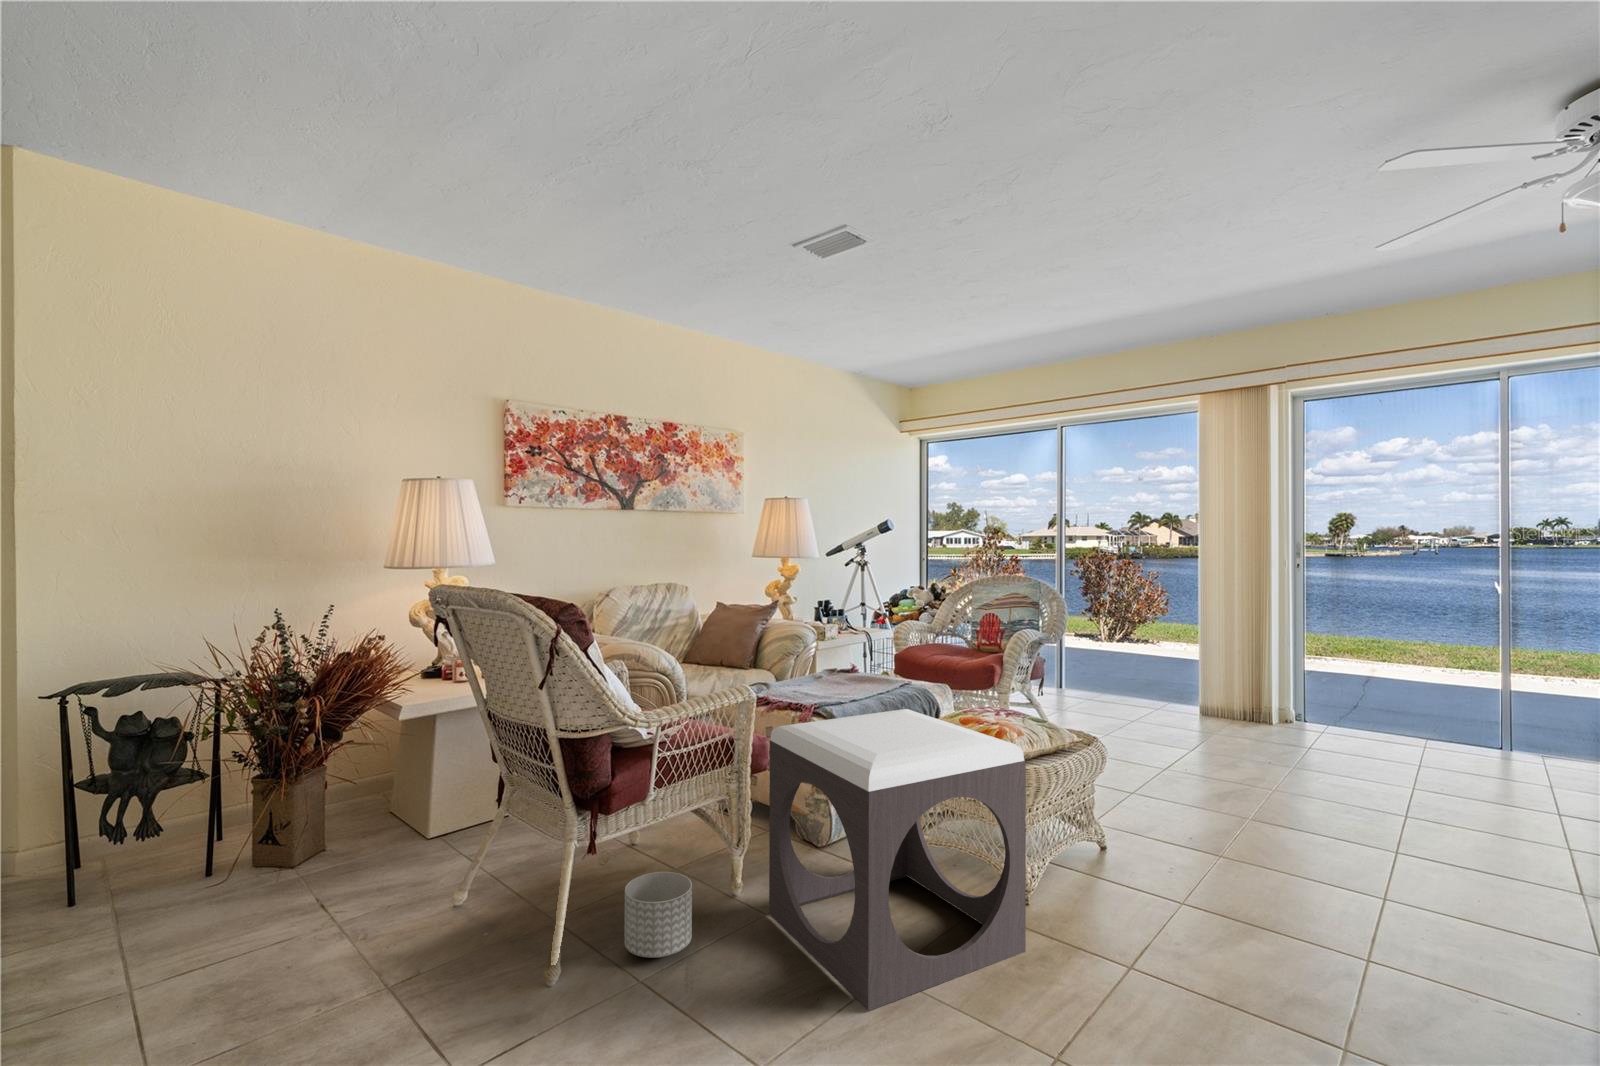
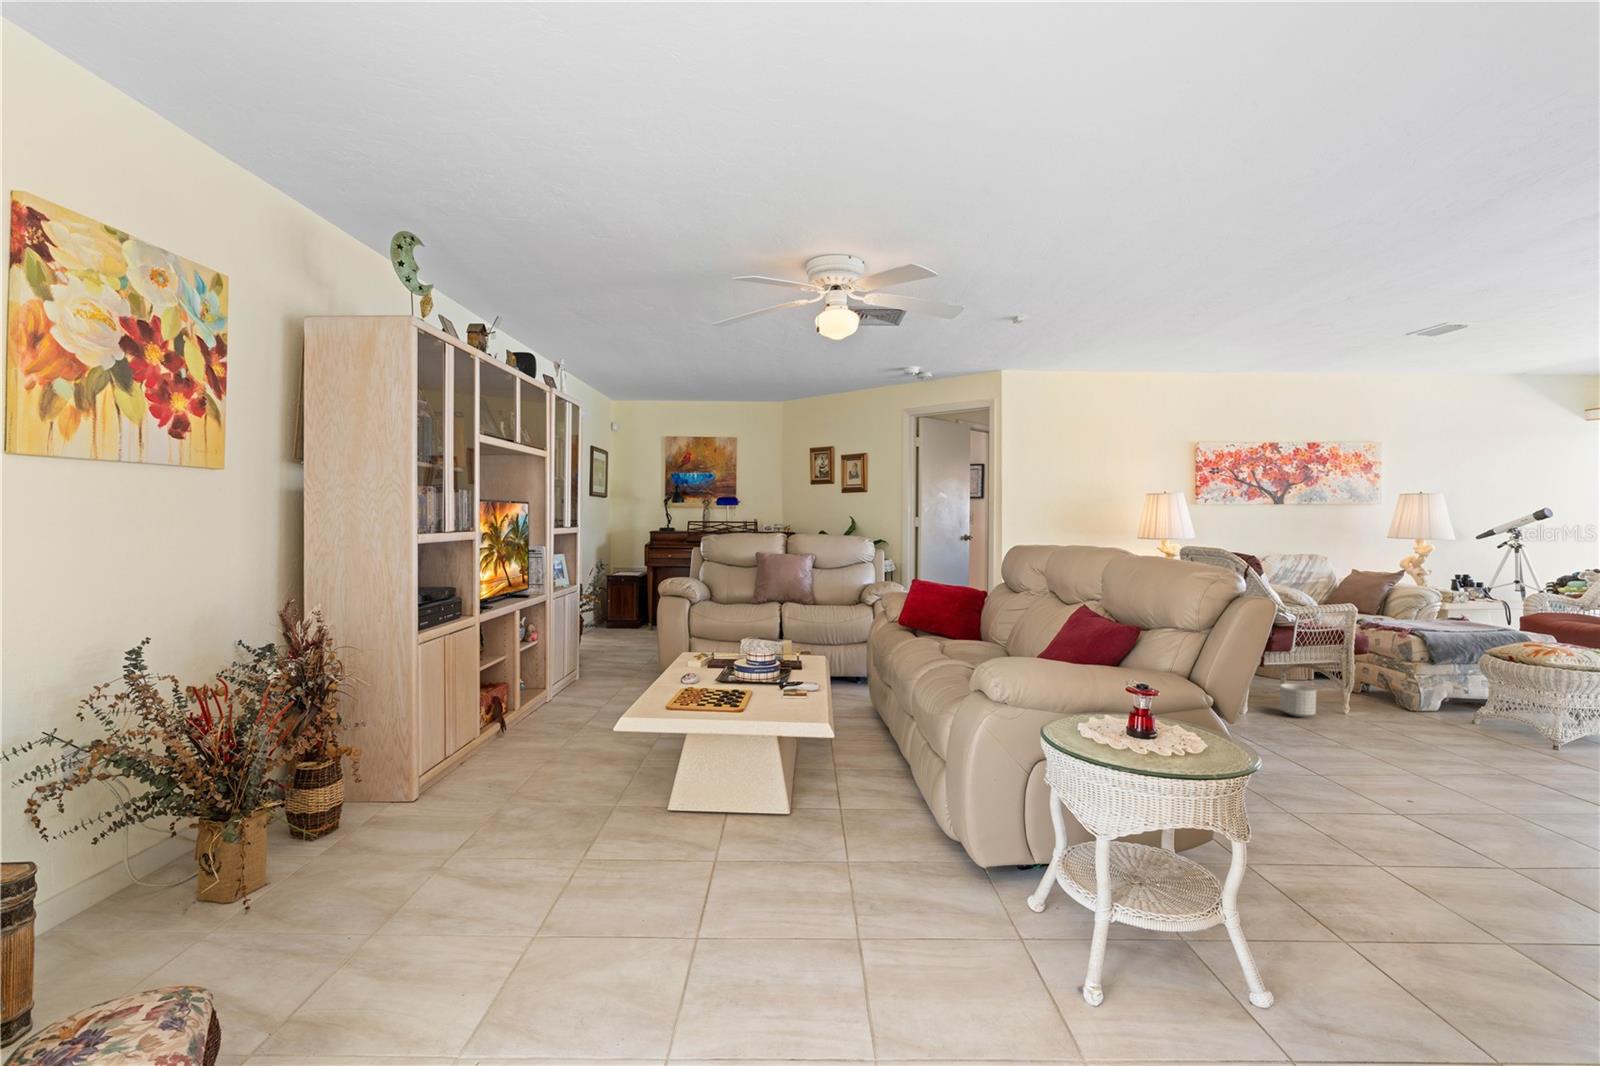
footstool: present [769,709,1026,1011] -> none [1364,625,1536,756]

